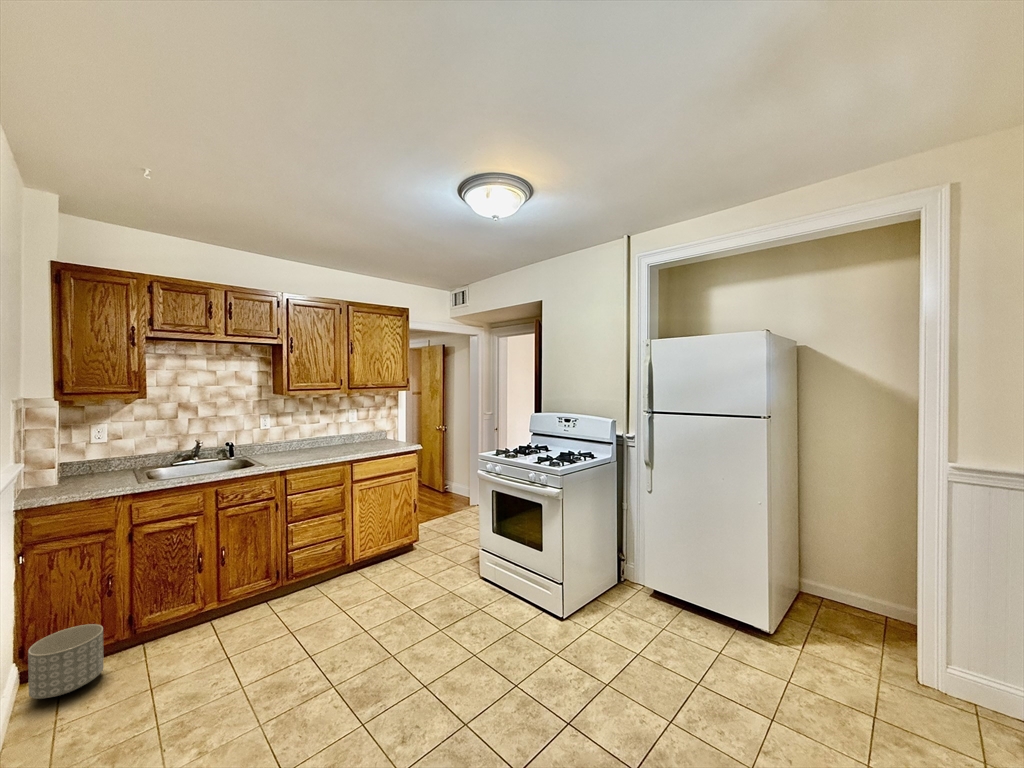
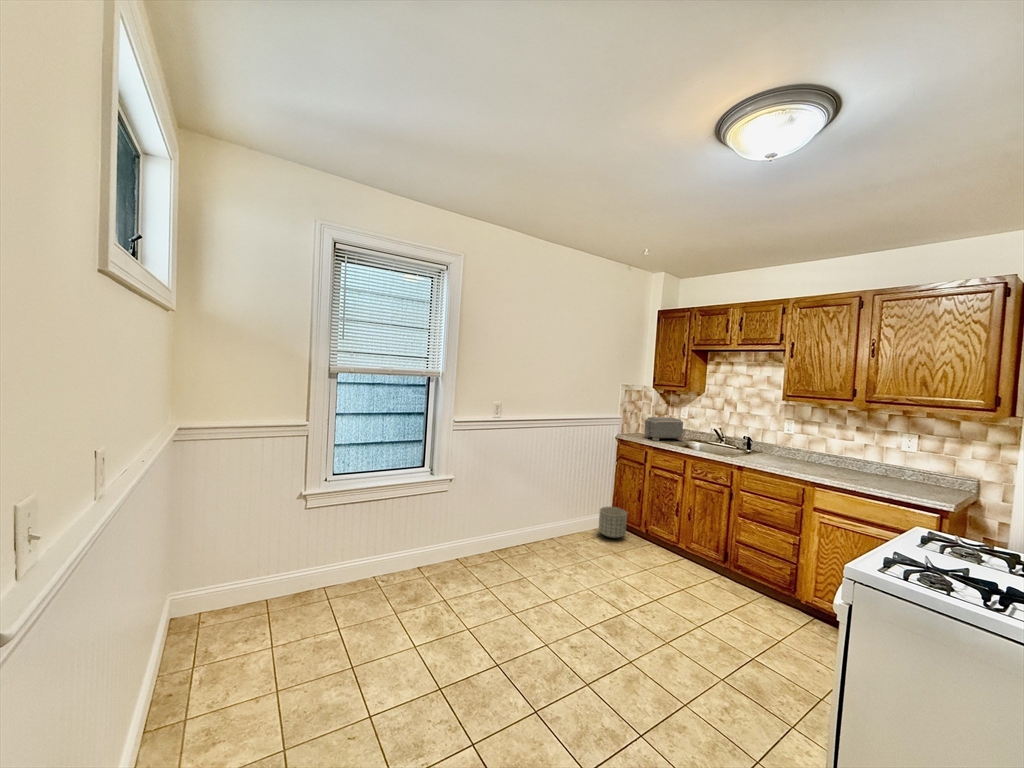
toaster: none [59,442,128,487] -> present [644,417,683,441]

